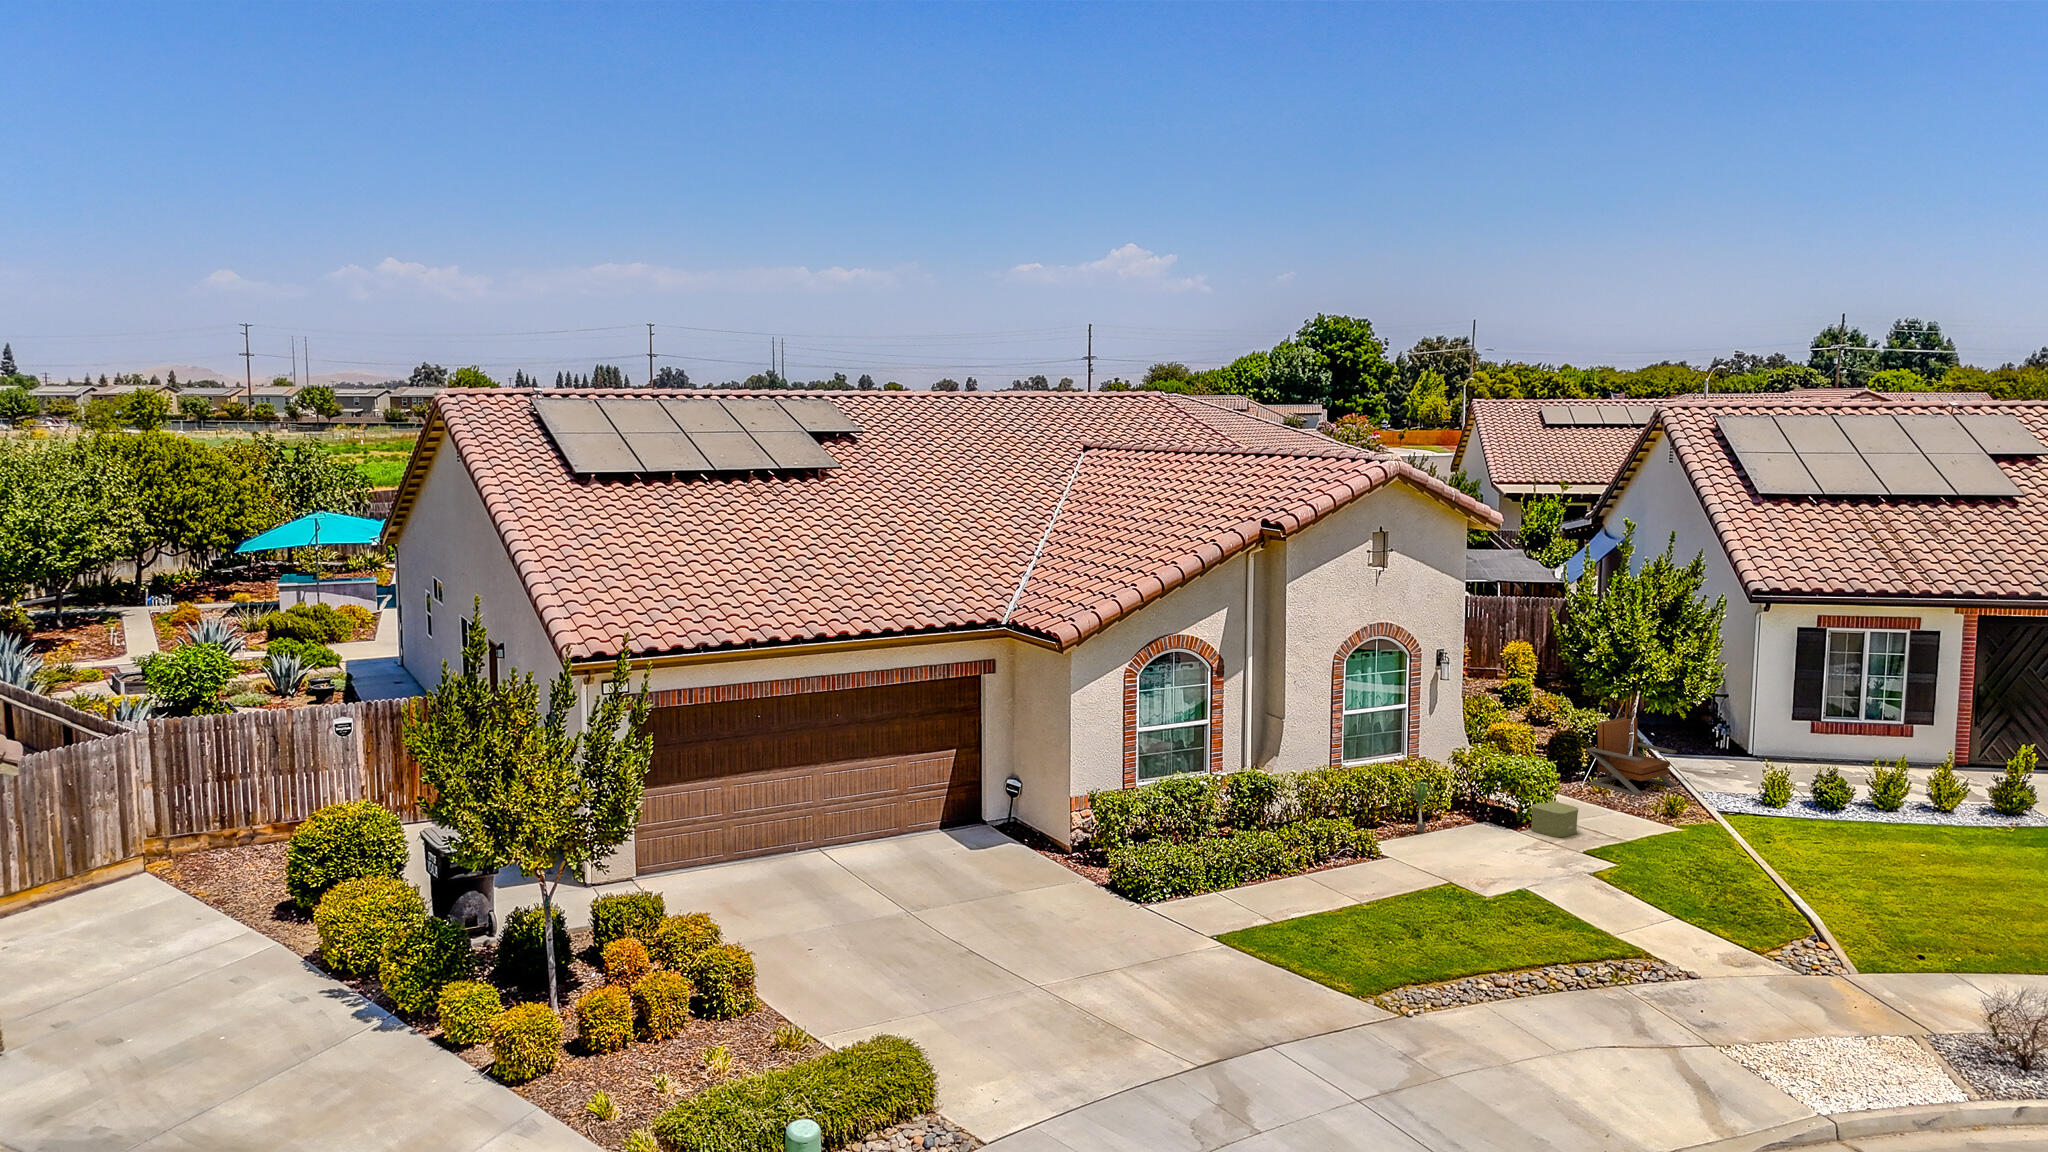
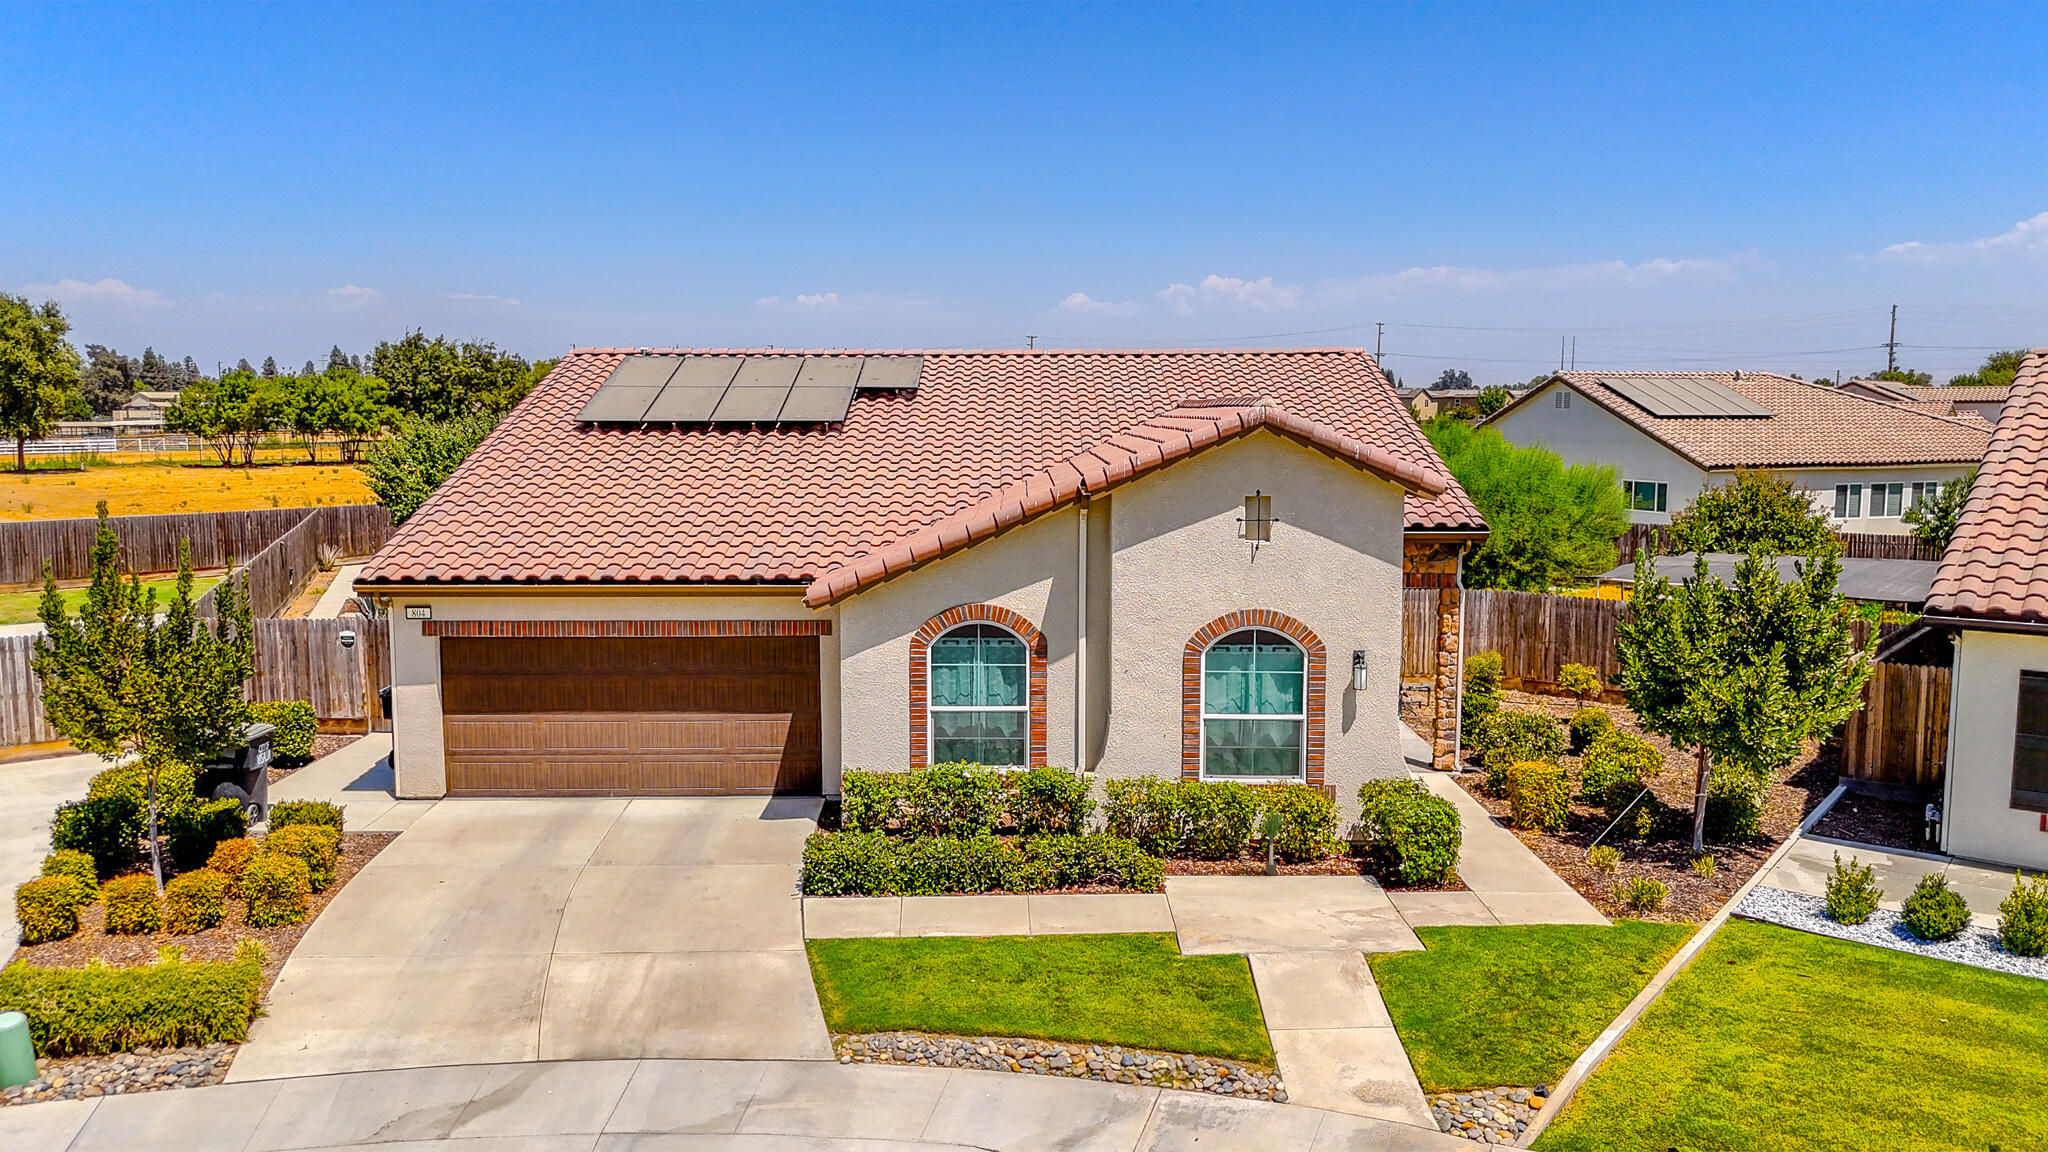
lounge chair: present [1587,717,1677,796] -> none [1623,771,1758,878]
storage box: present [1531,801,1578,837] -> none [1419,860,1479,909]

